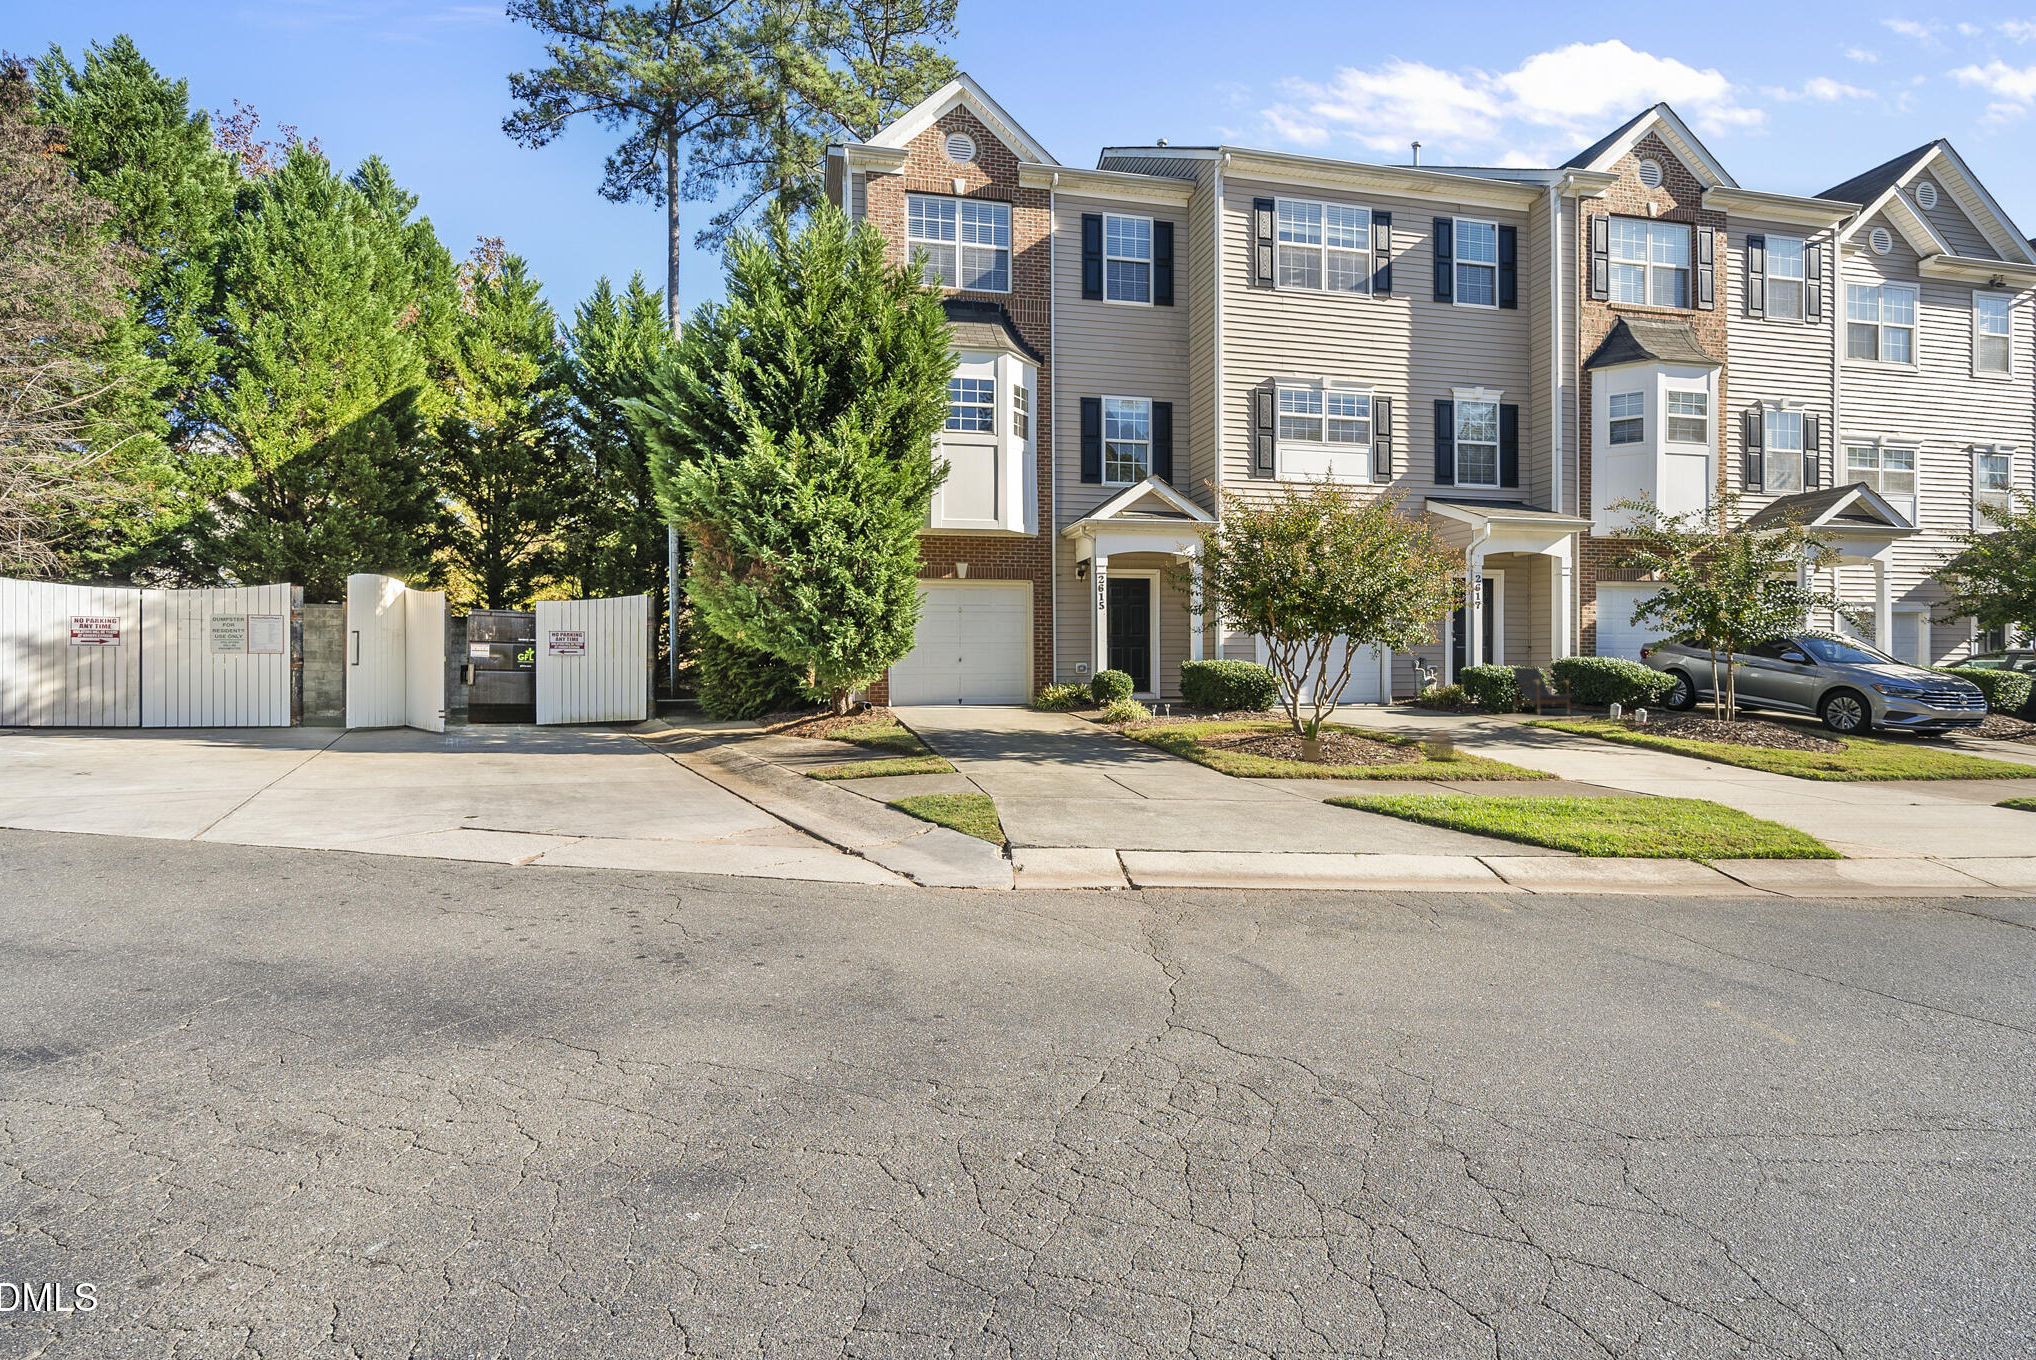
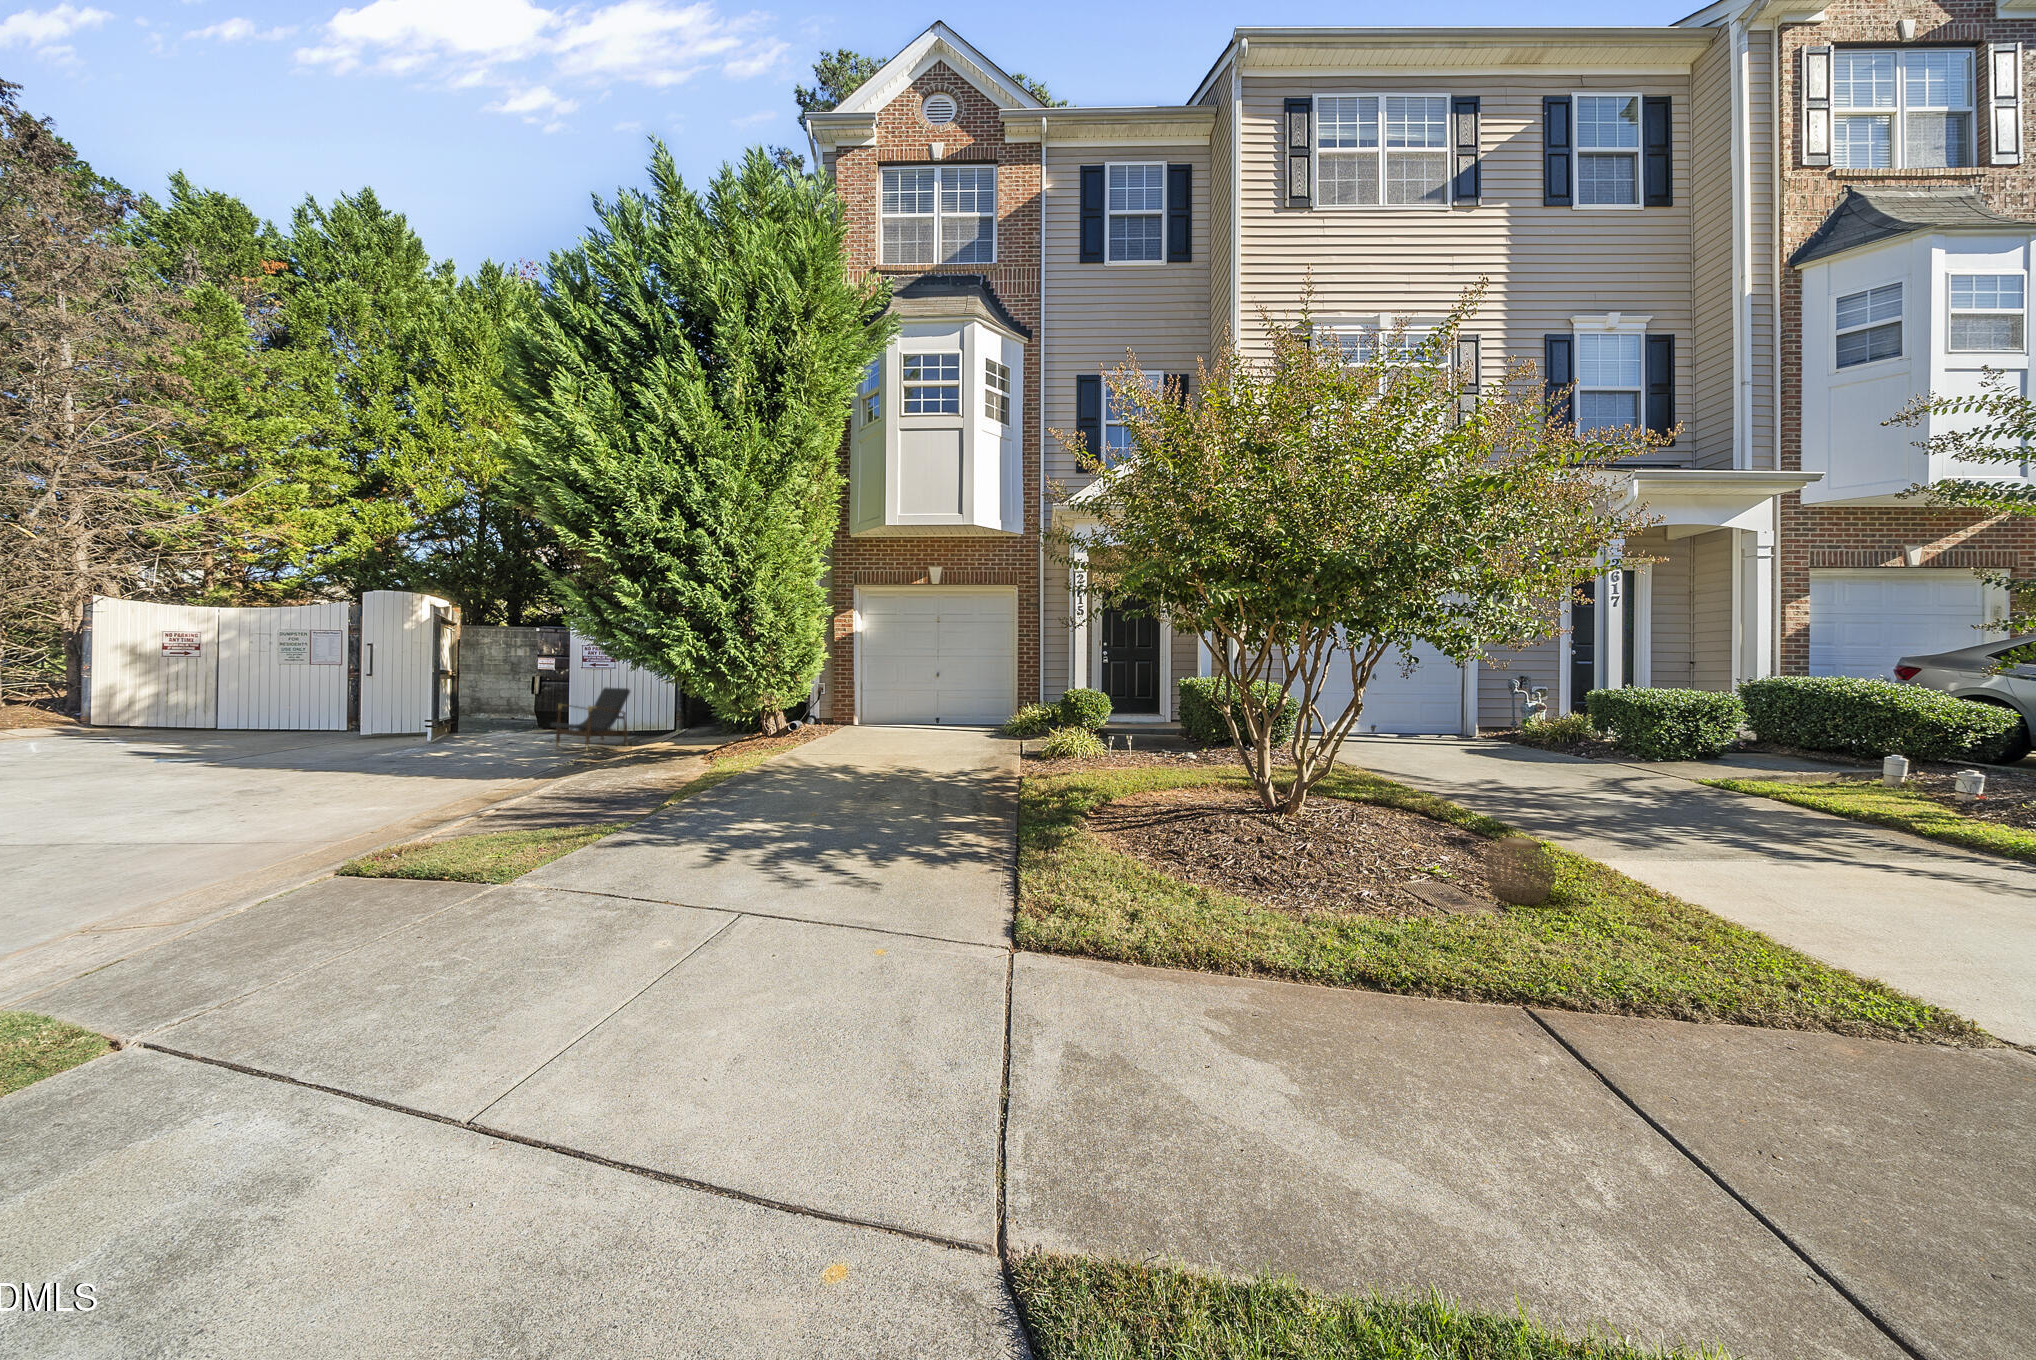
lounge chair: present [1513,667,1572,714] -> present [550,687,630,751]
potted plant: present [1301,722,1322,761] -> none [1205,804,1257,886]

